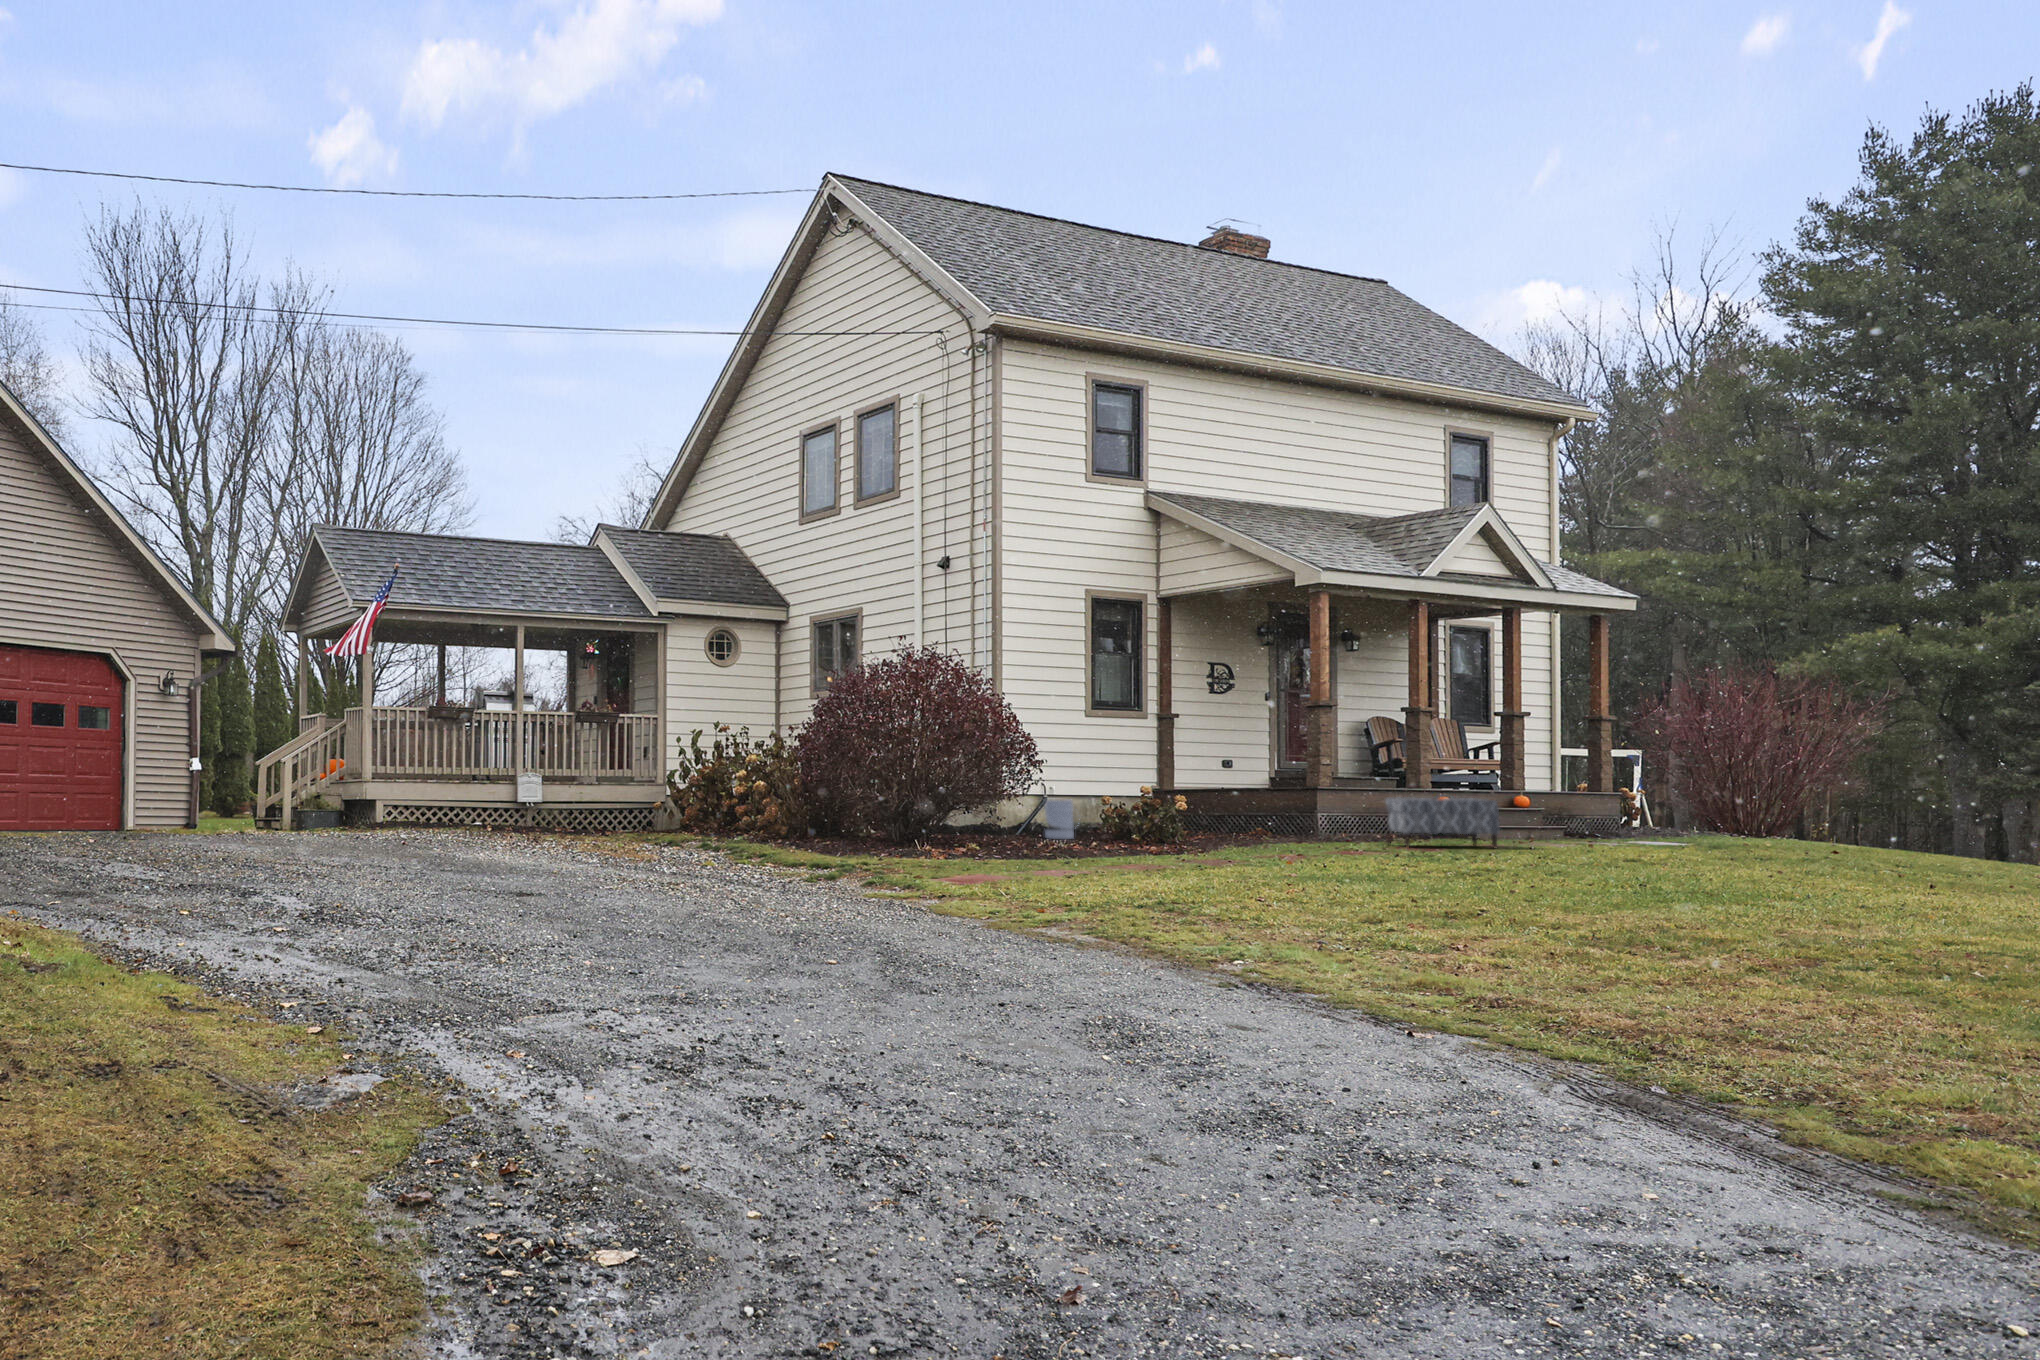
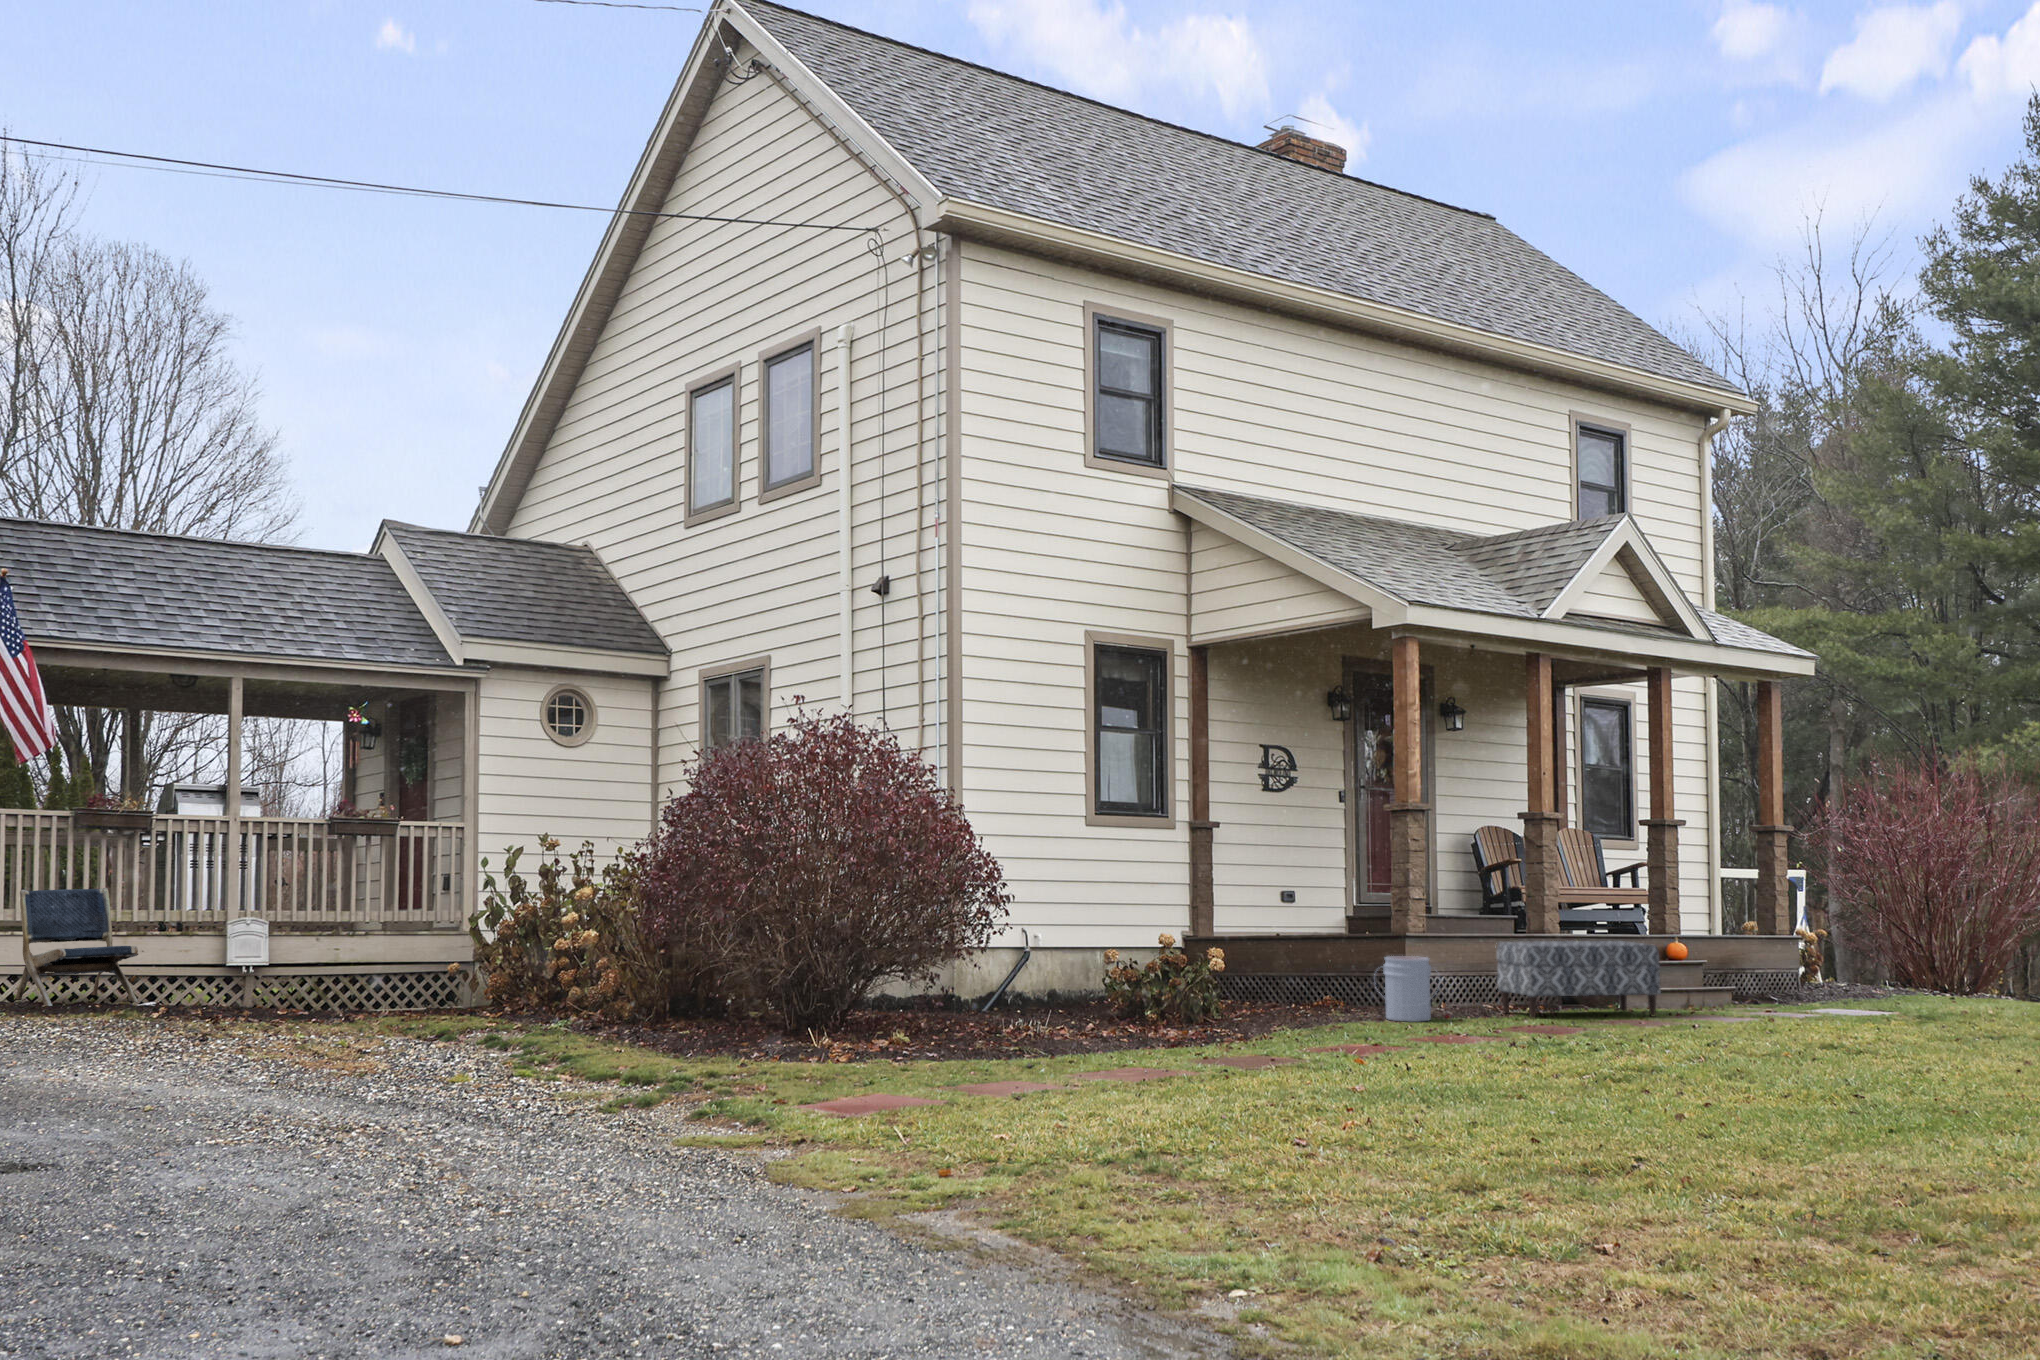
lounge chair: none [415,755,491,826] -> present [15,888,139,1006]
bucket: present [1044,799,1074,839] -> present [1374,956,1438,1022]

